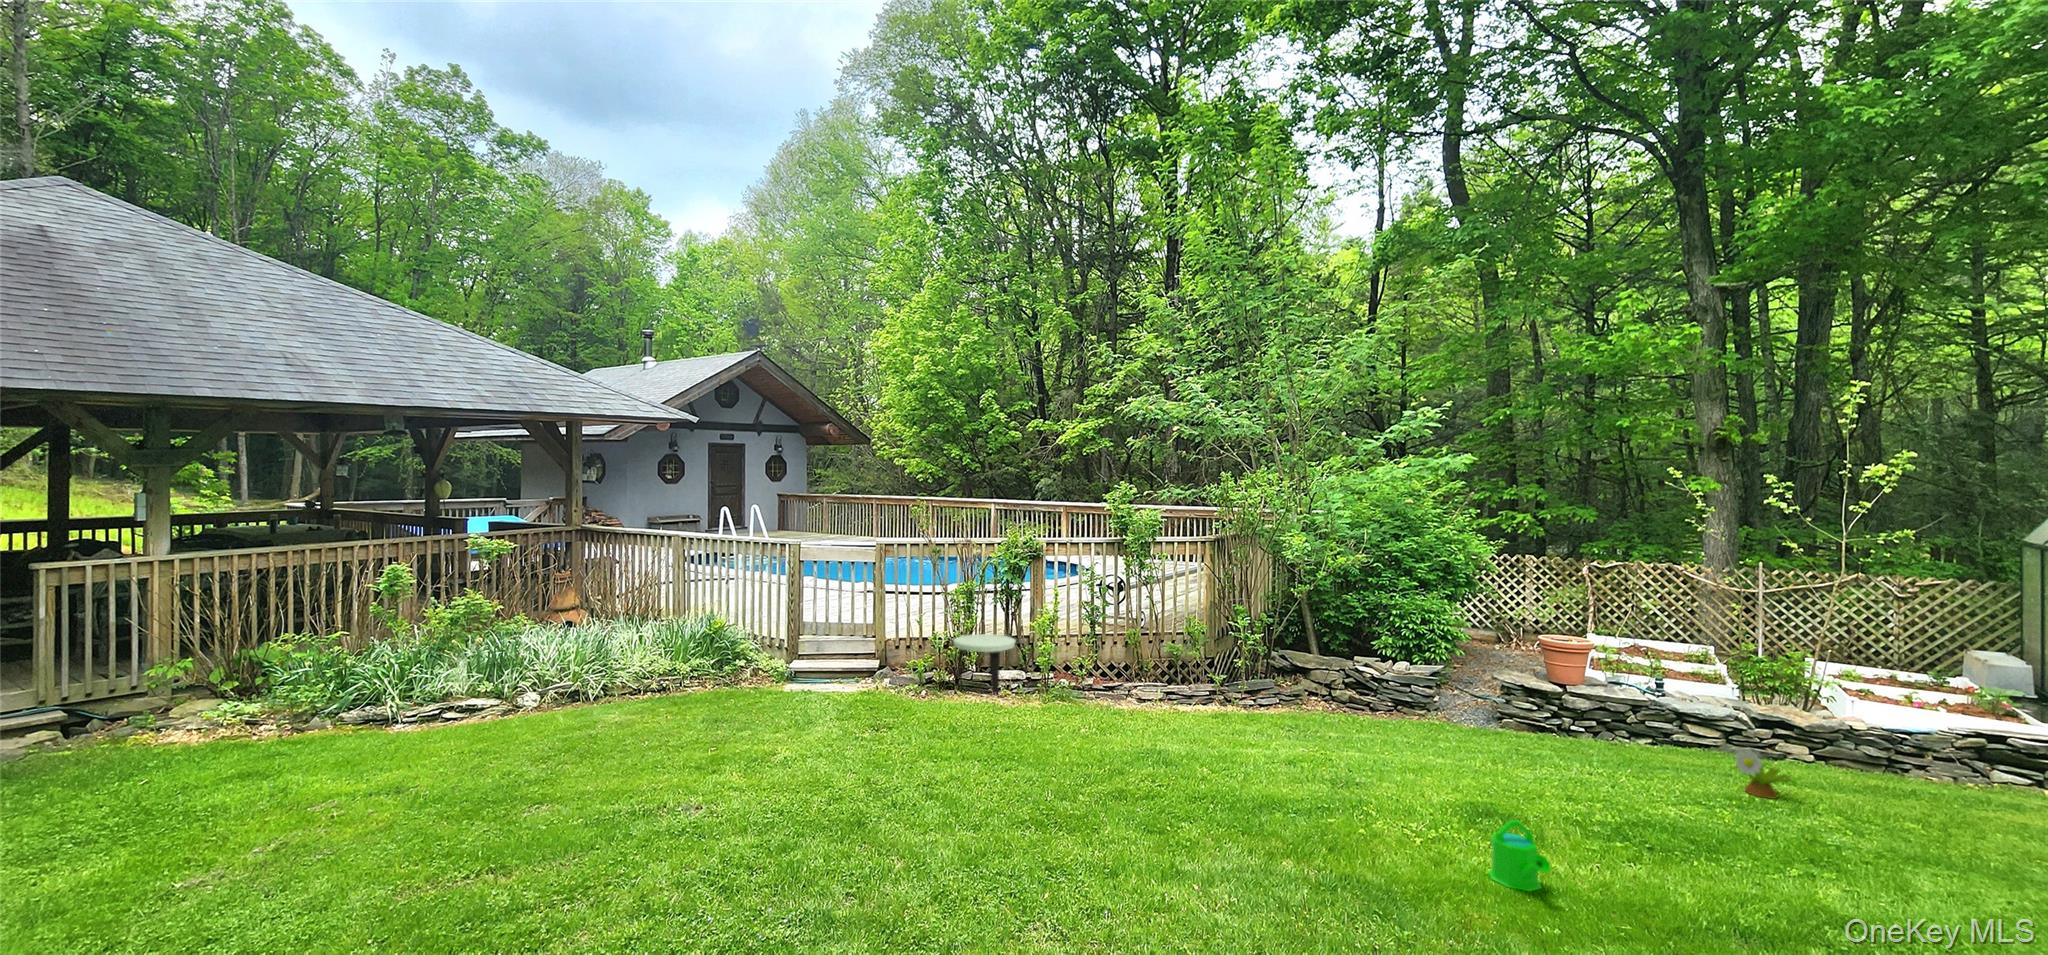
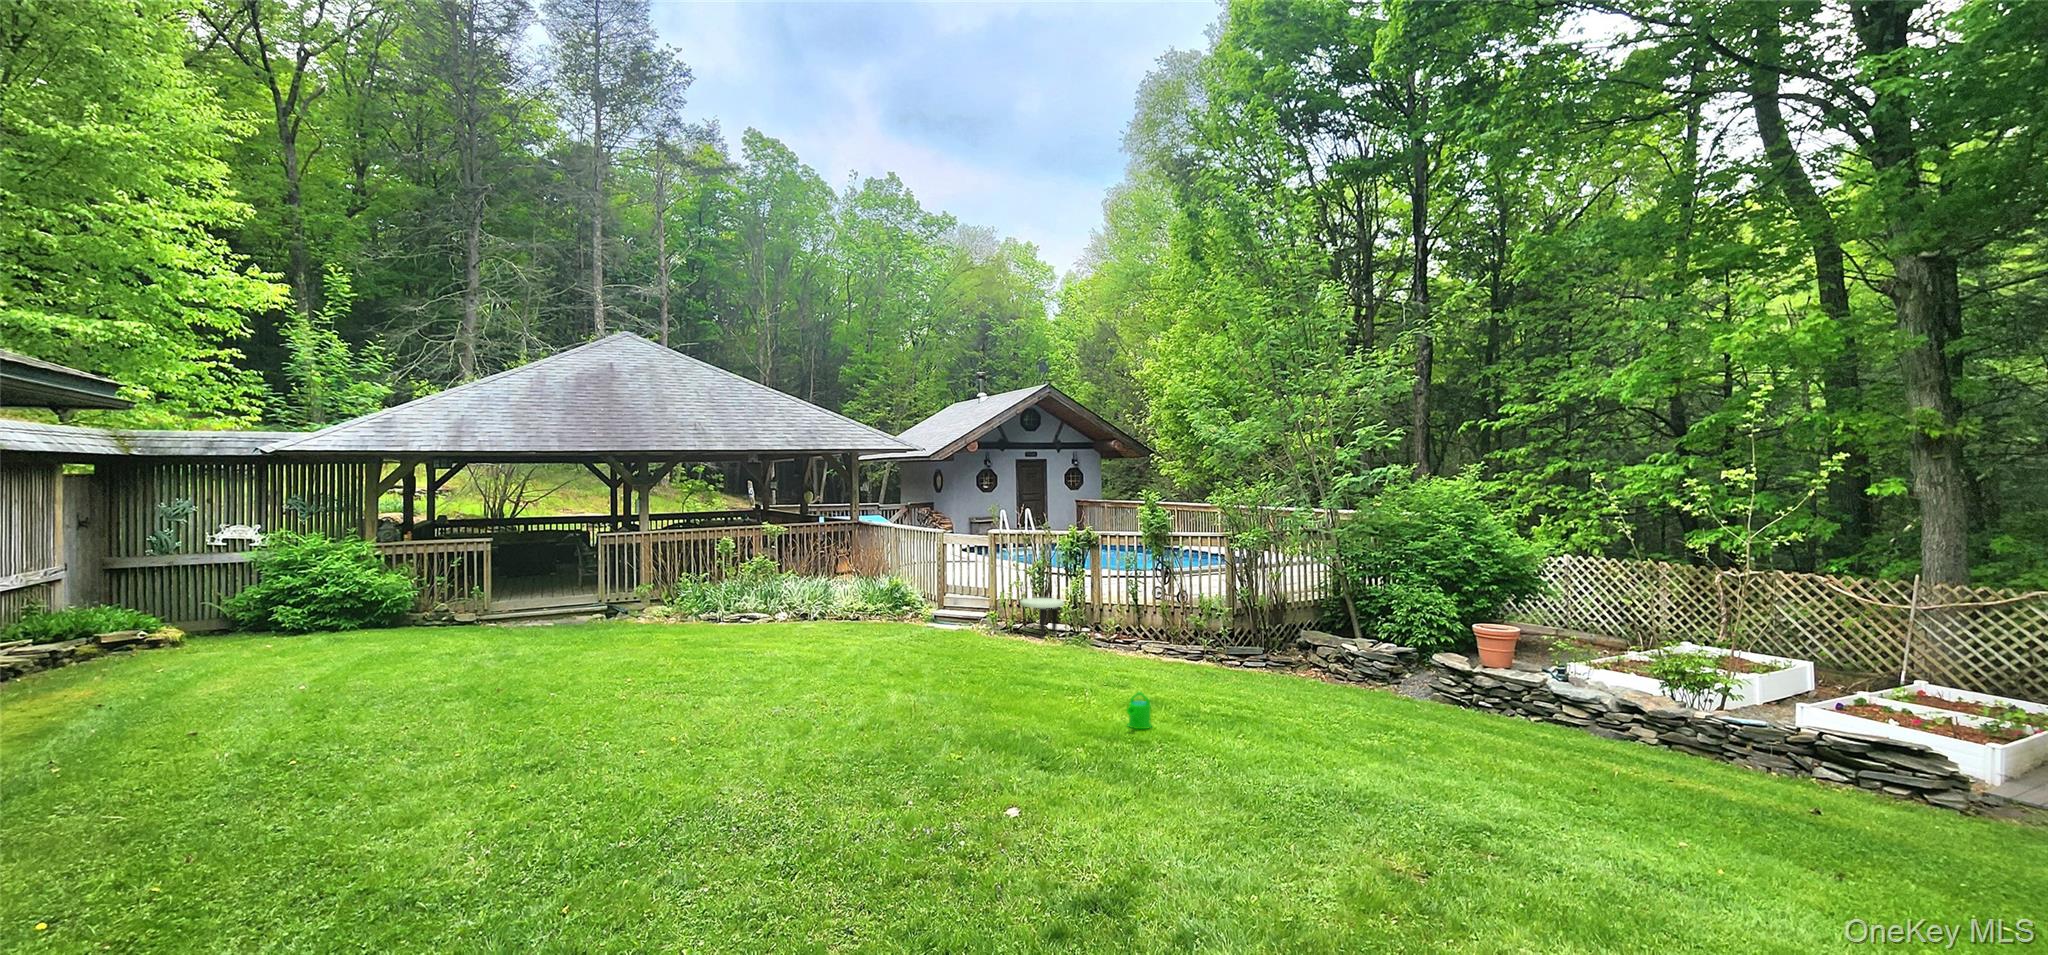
decorative plant: present [1735,750,1795,799] -> none [1439,697,1476,735]

